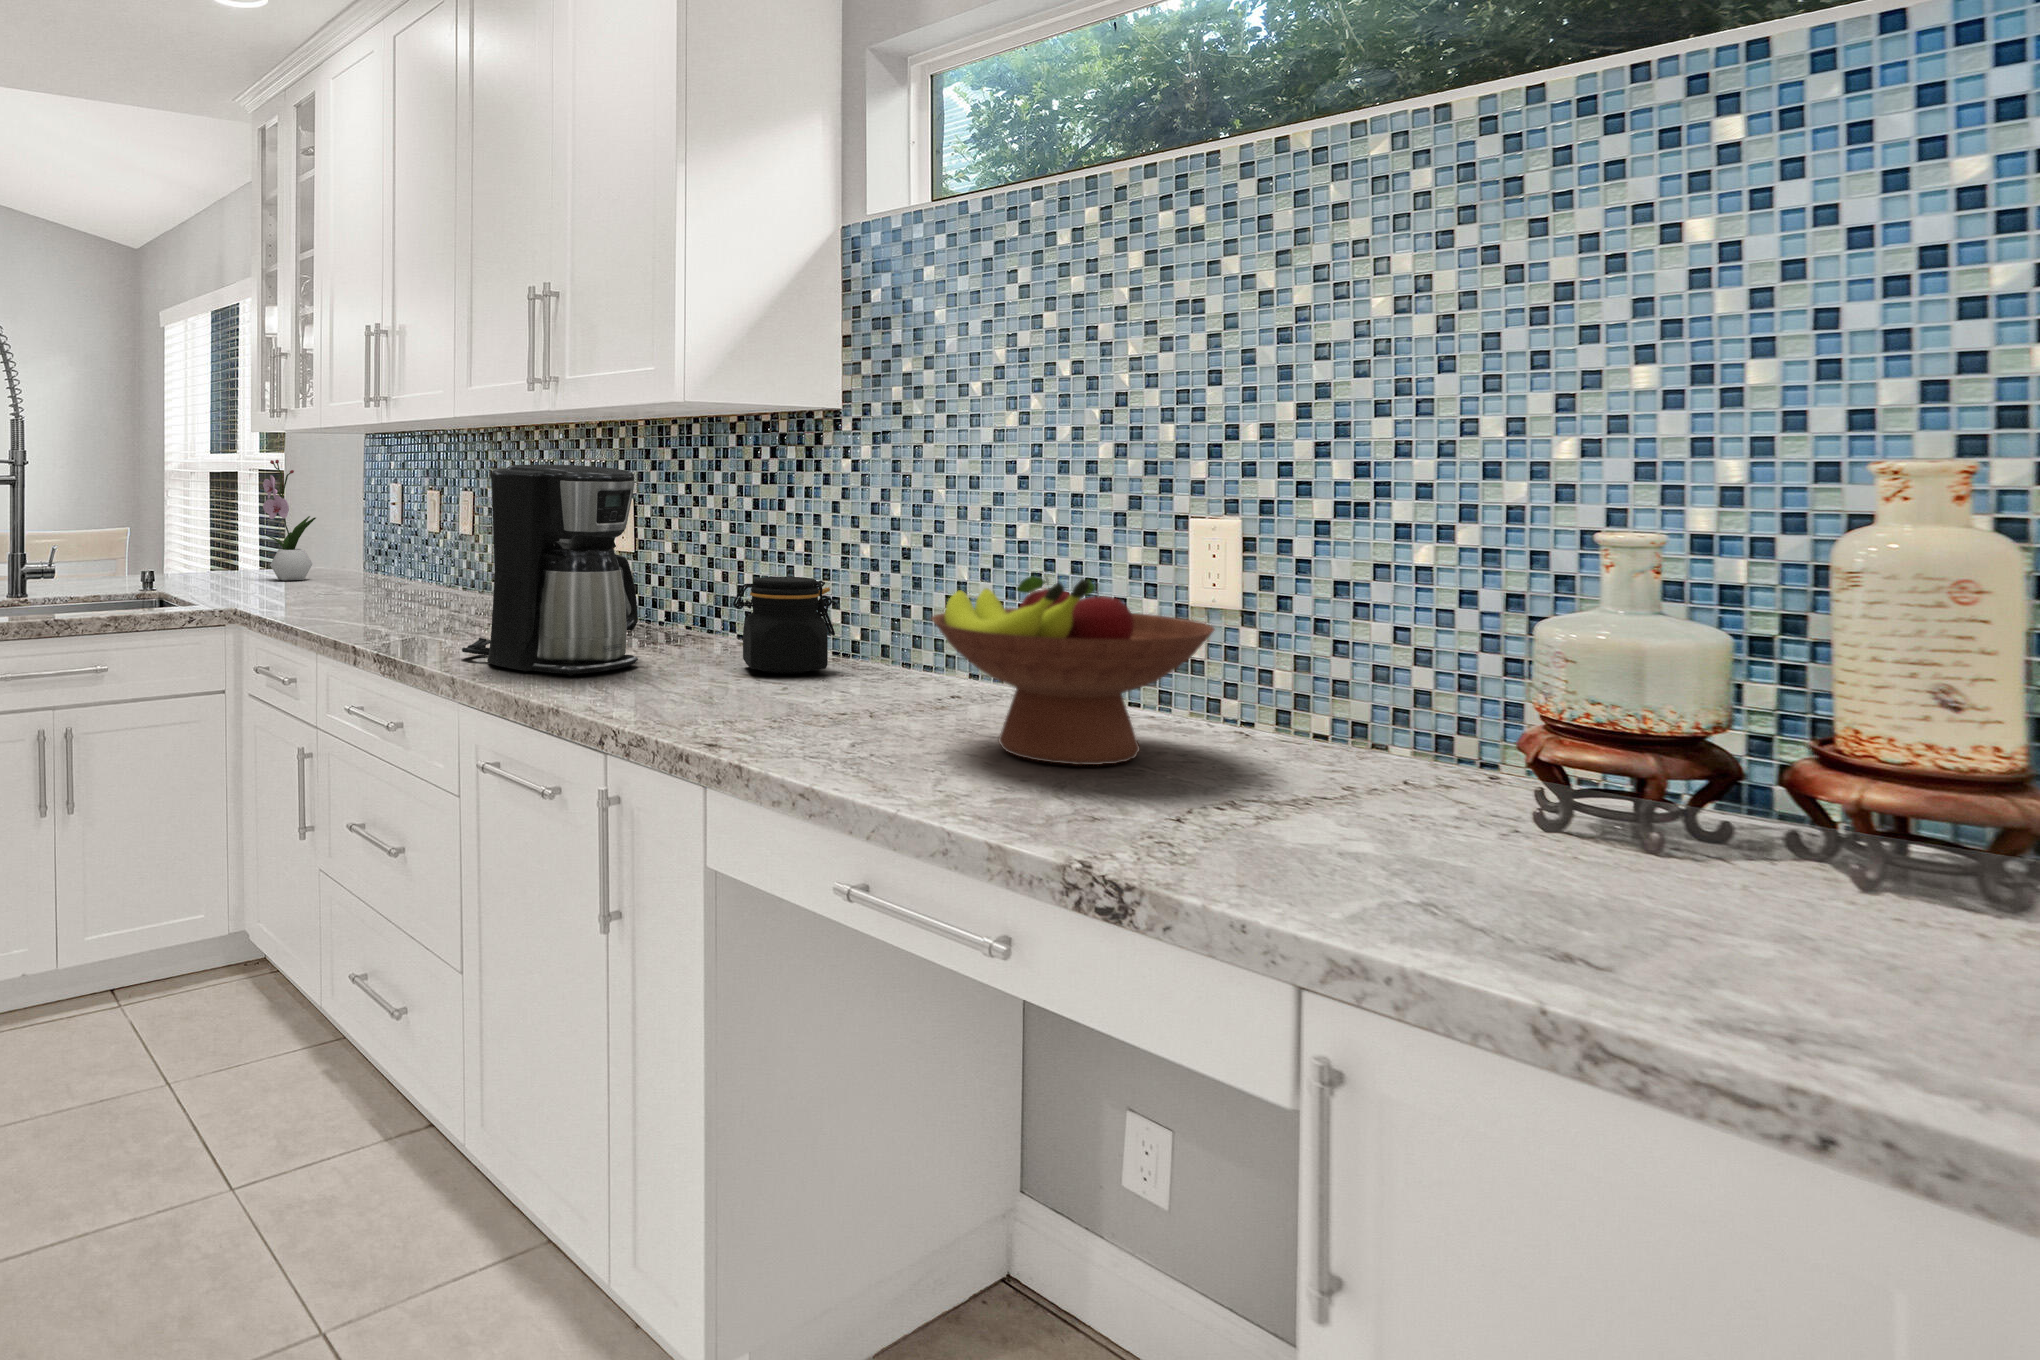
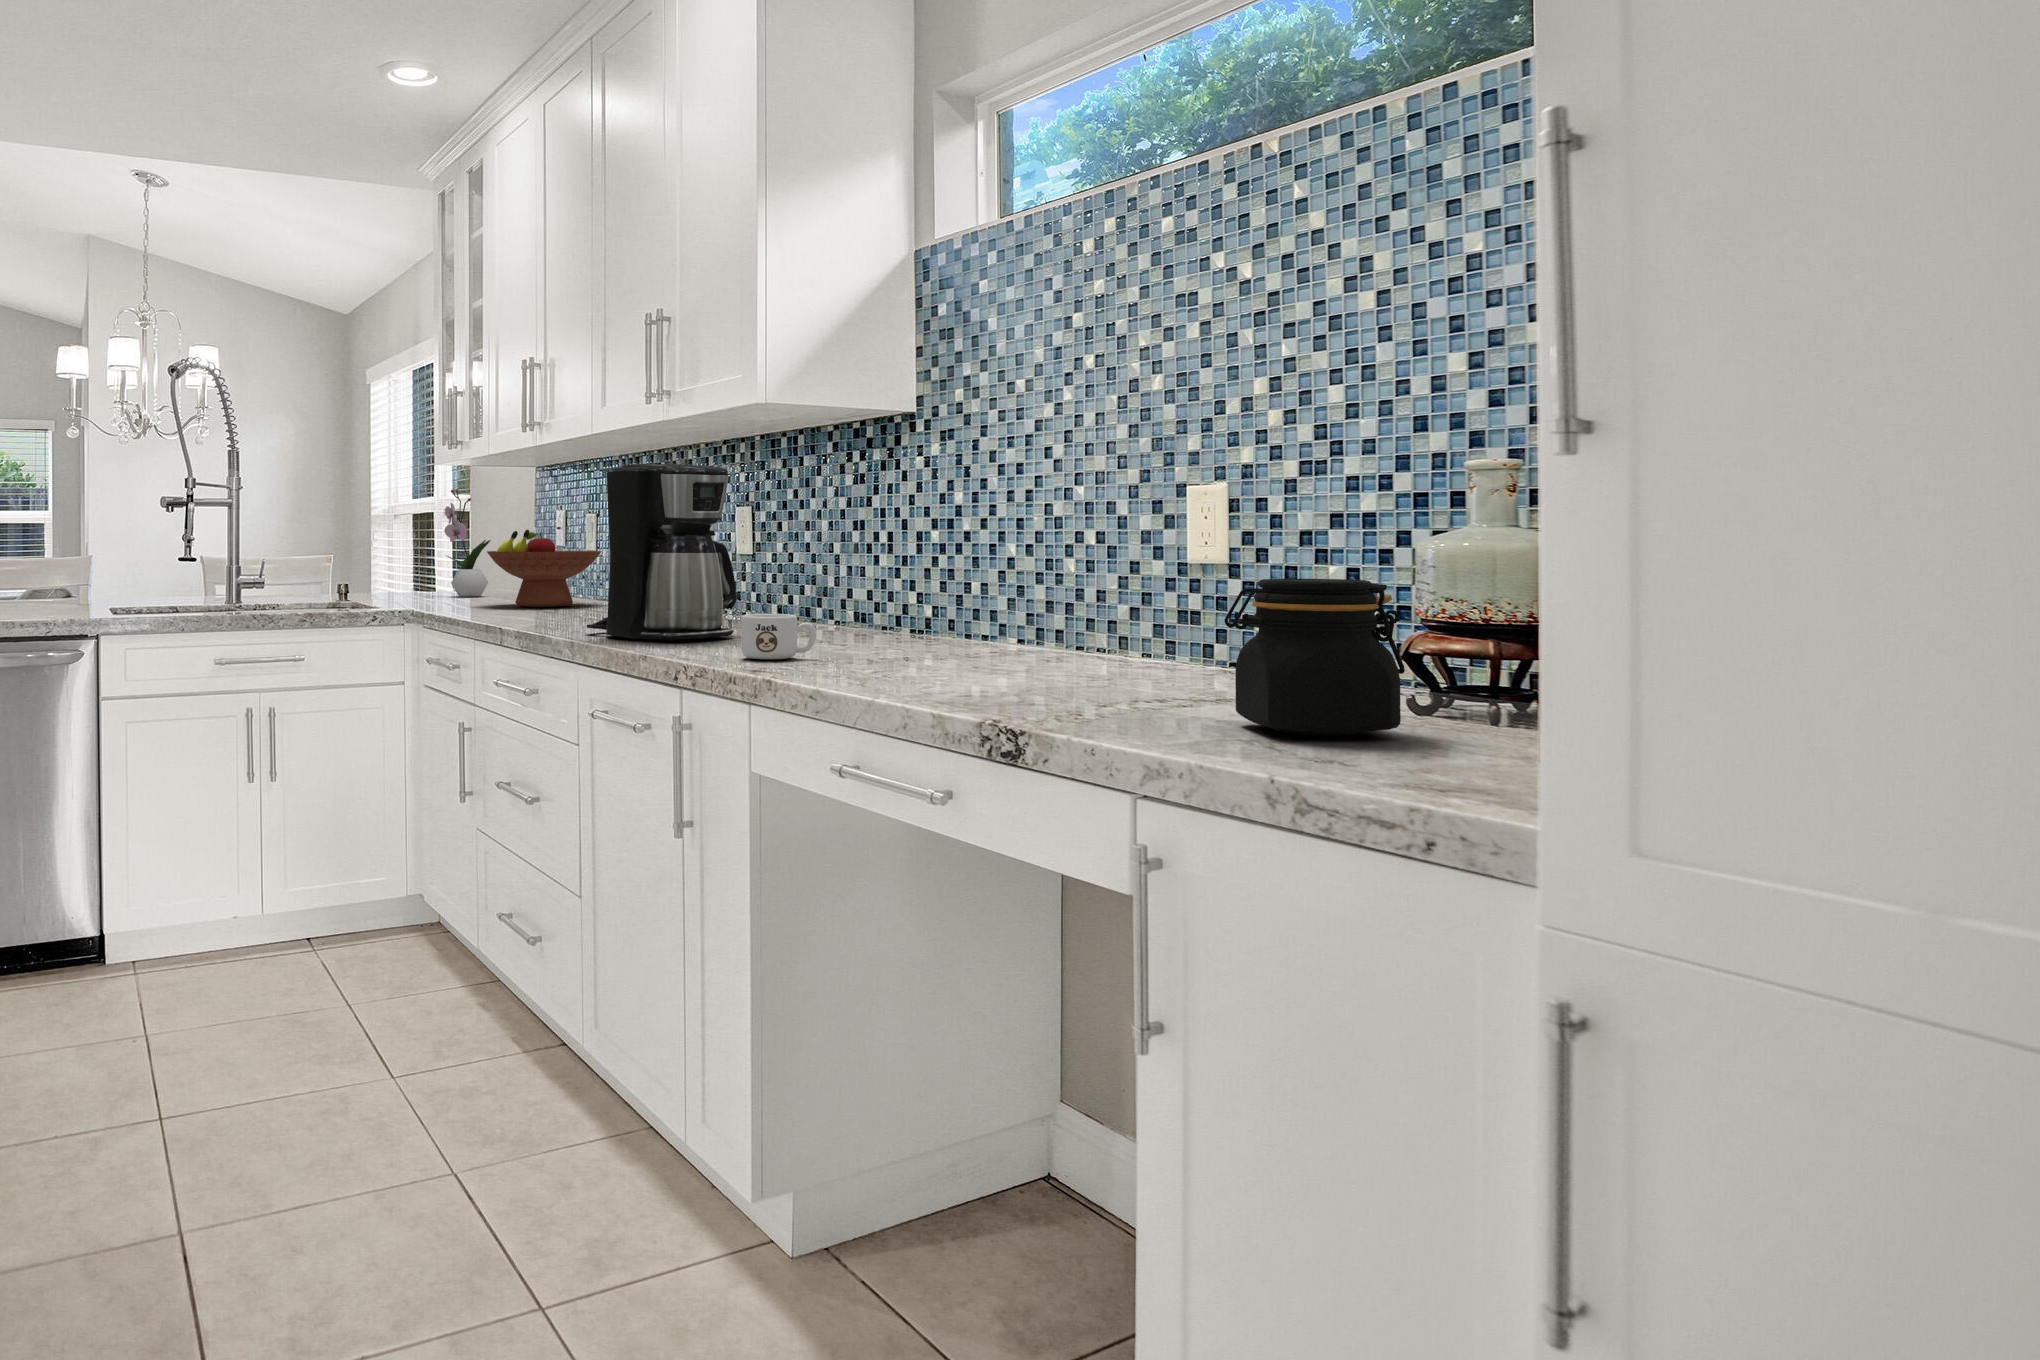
fruit bowl: present [932,576,1214,765] -> present [487,530,601,607]
jar: present [733,577,835,674] -> present [1224,579,1405,736]
mug: none [674,657,762,716] -> present [741,614,816,659]

